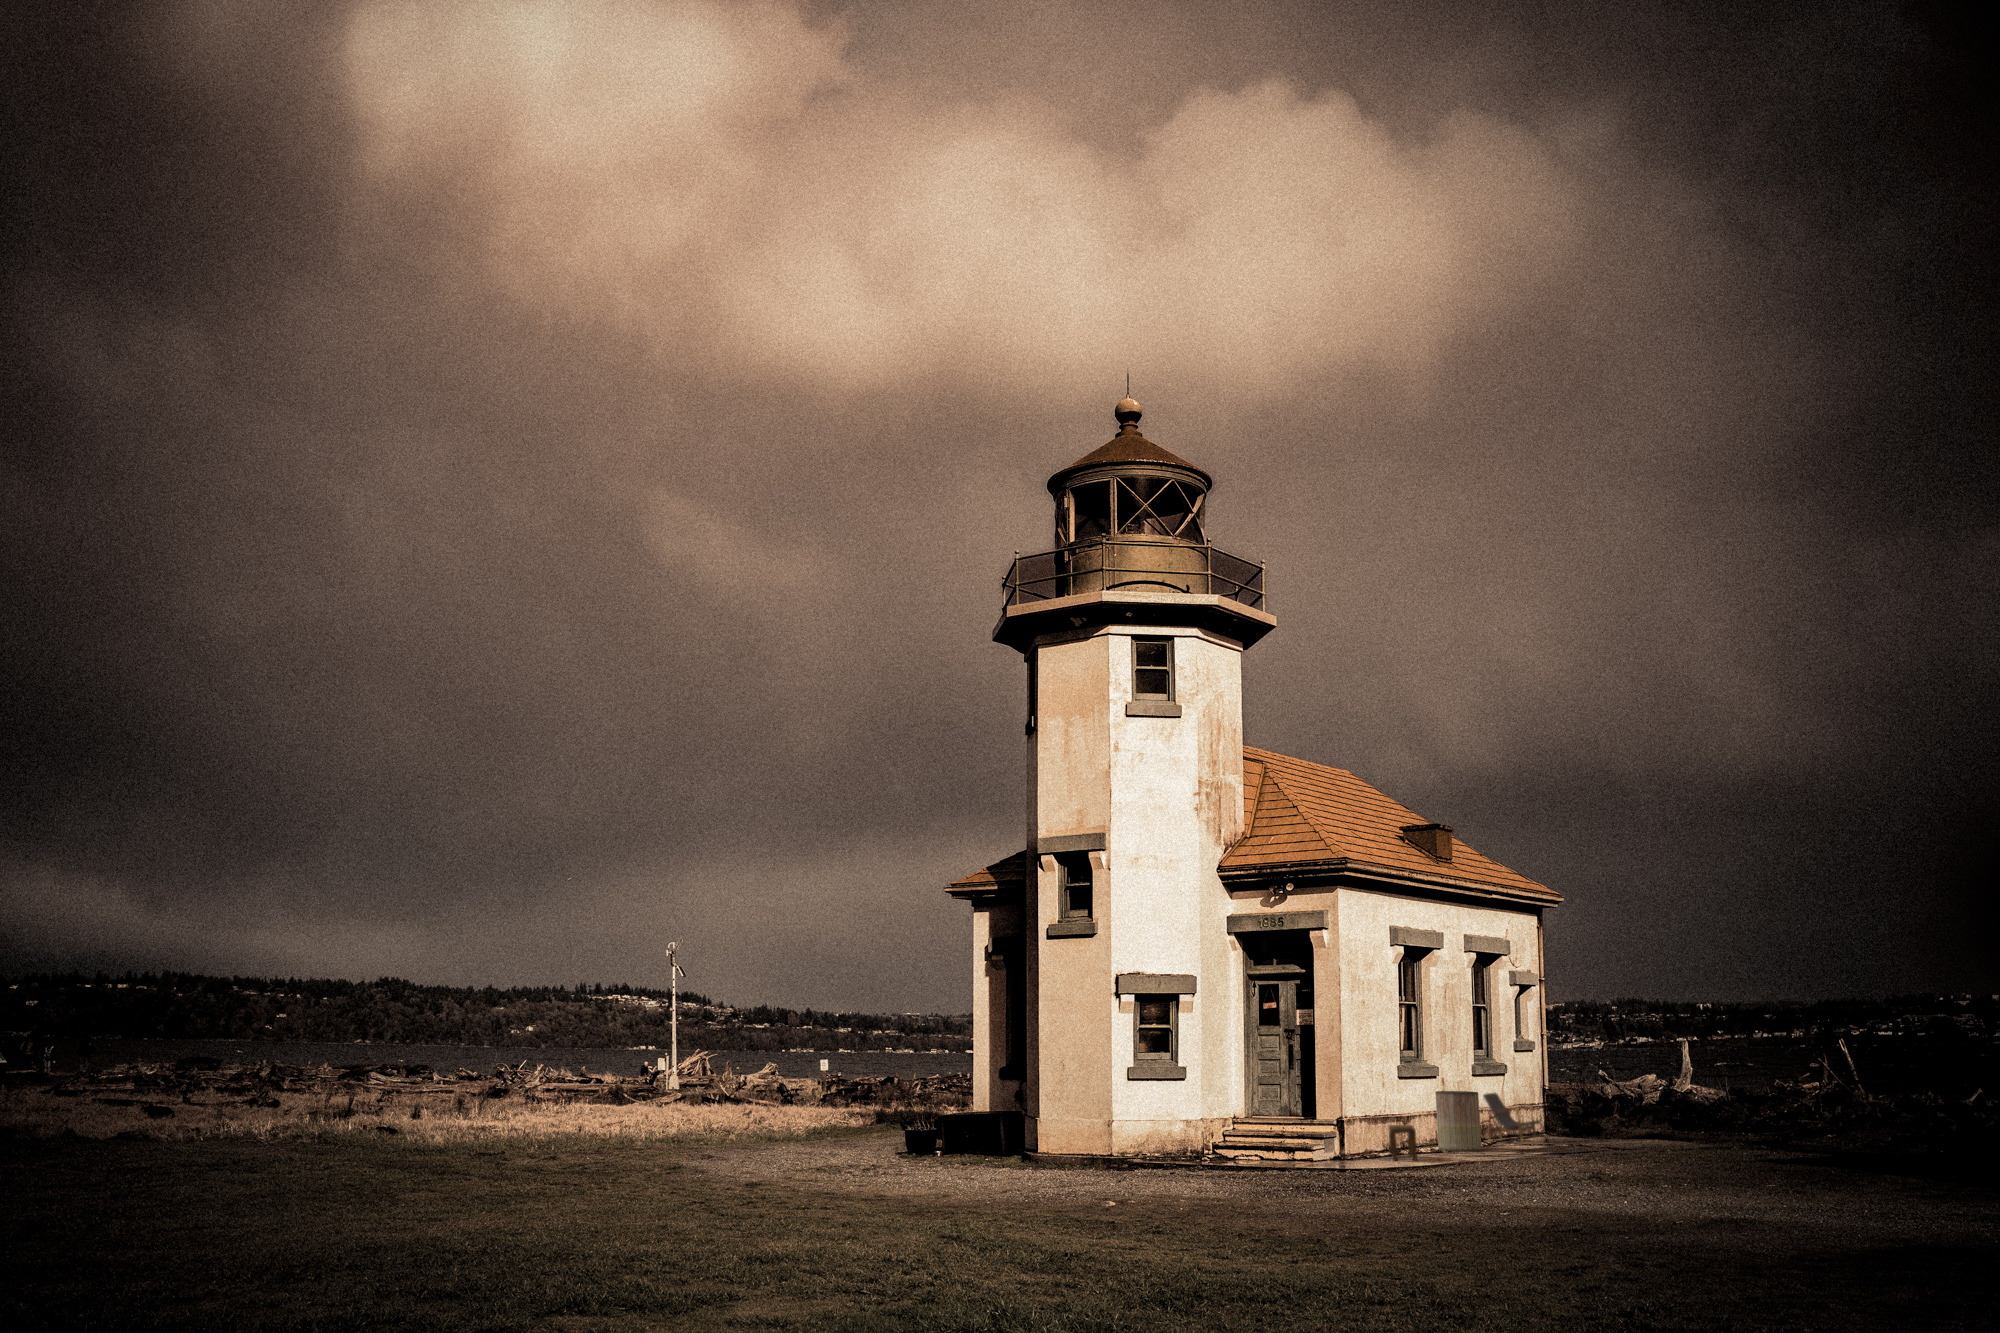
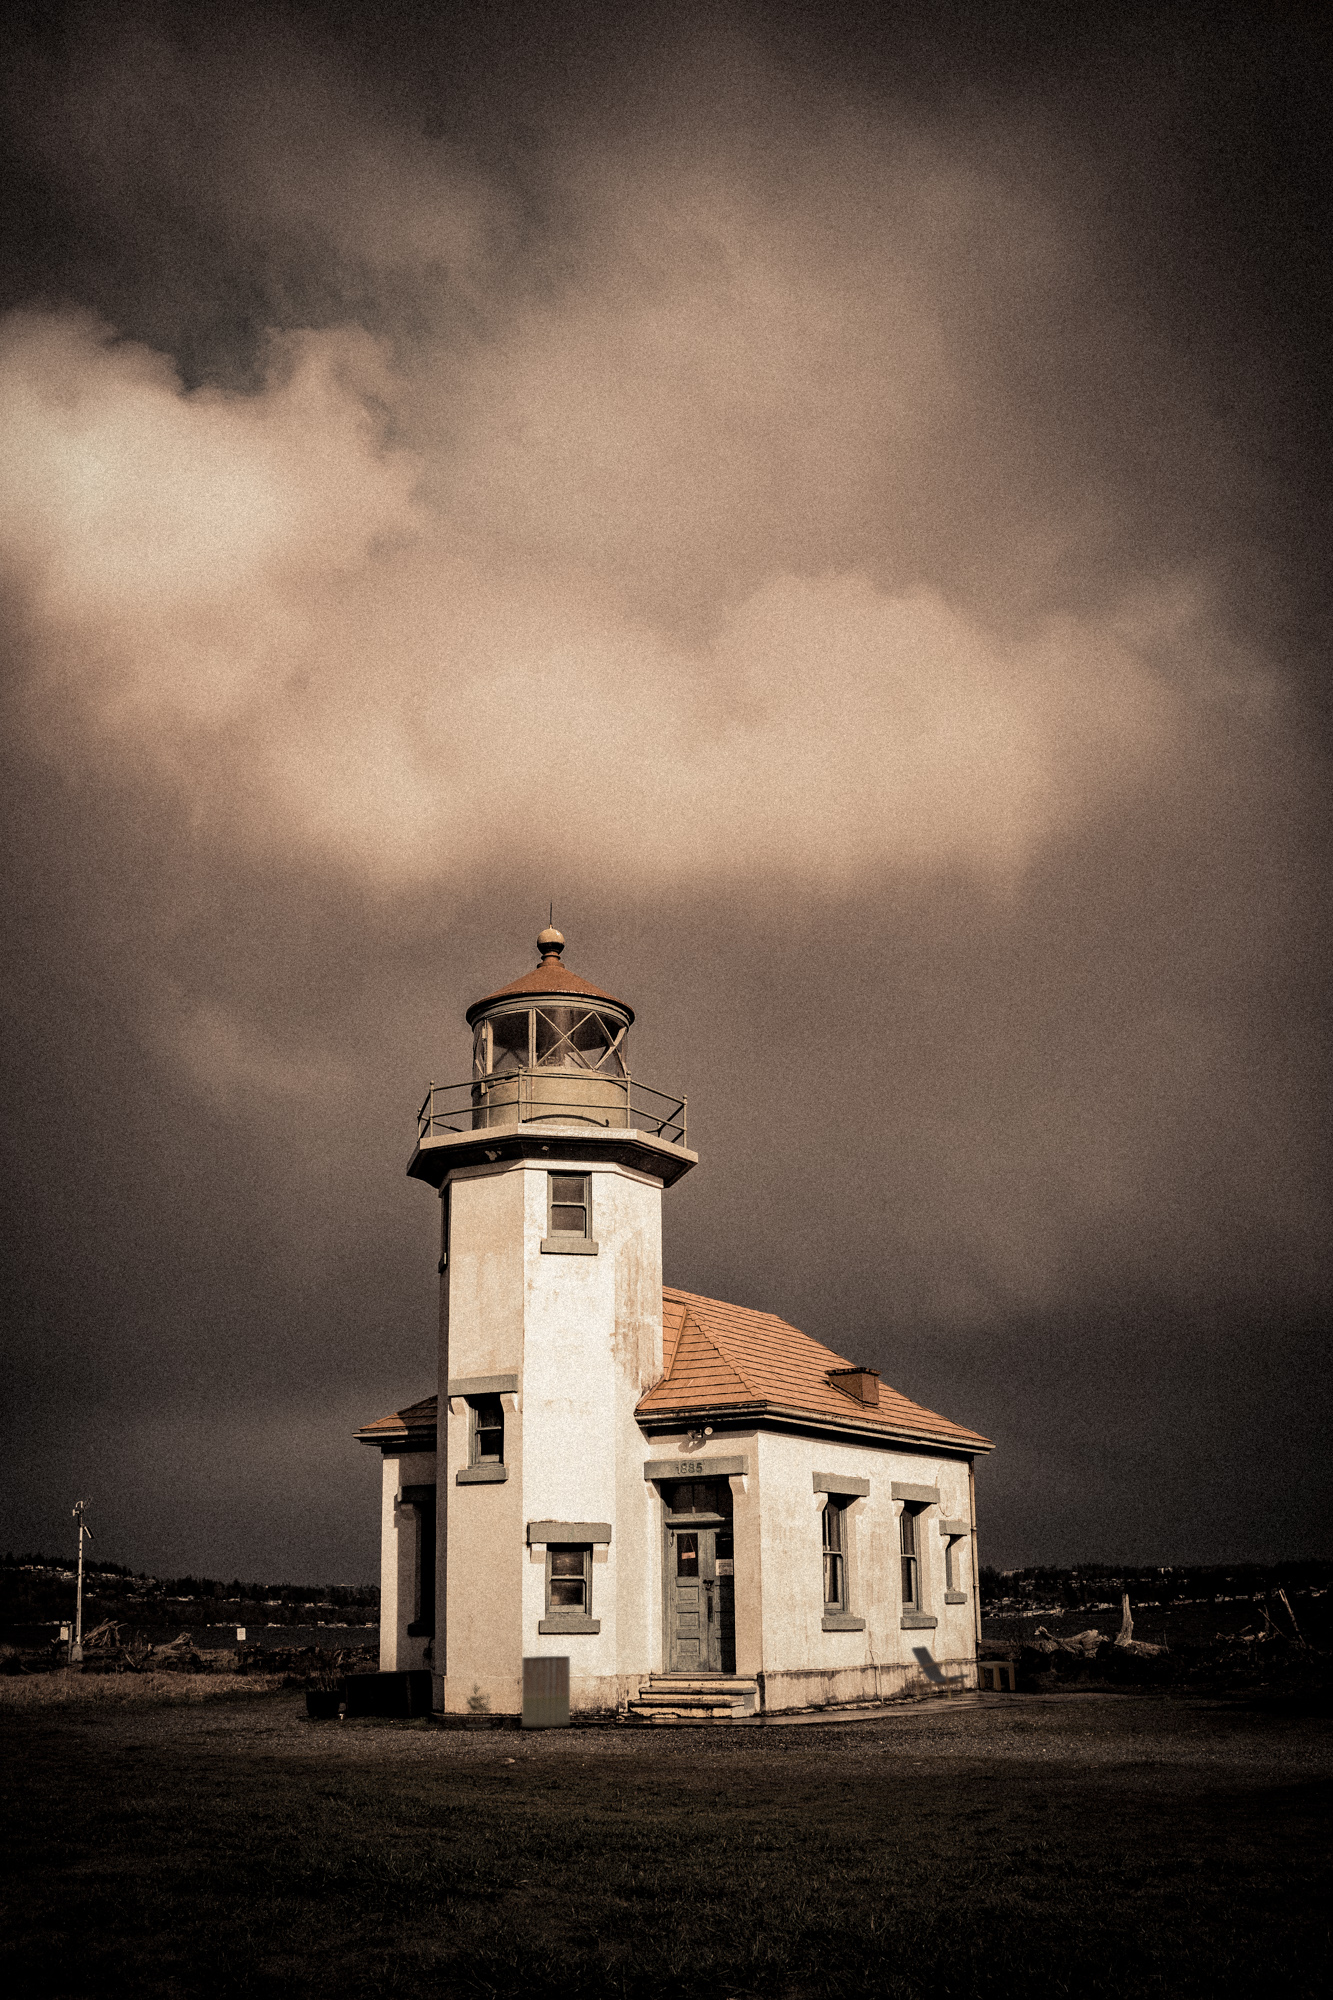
trash can: present [1435,1091,1482,1152] -> present [522,1656,570,1727]
potted tree: none [1058,1118,1085,1161] -> present [467,1685,491,1727]
bench: present [1388,1125,1417,1161] -> present [978,1661,1015,1691]

